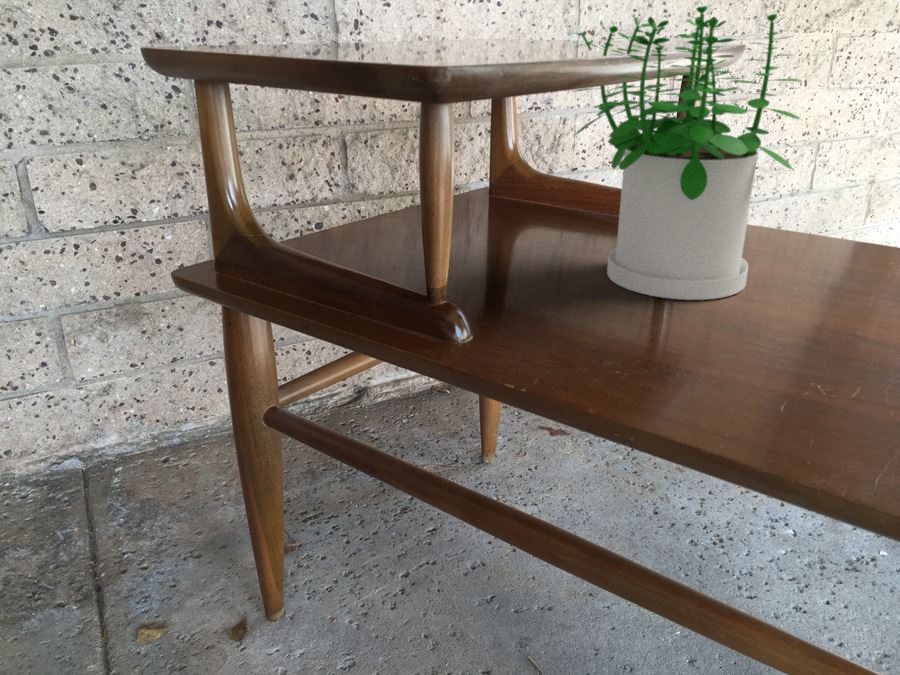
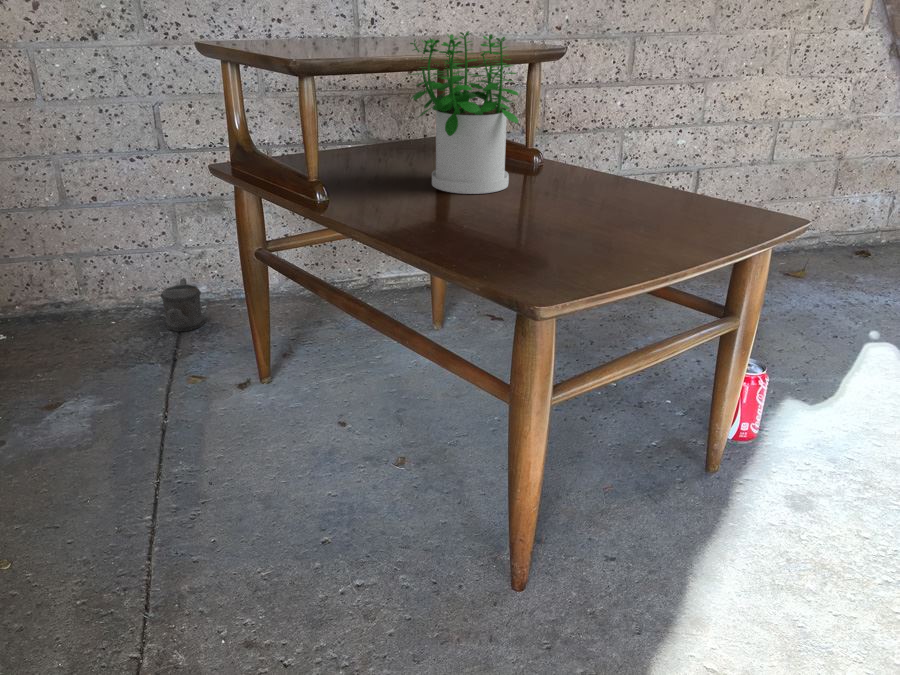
watering can: none [52,430,129,524] -> present [161,278,205,332]

